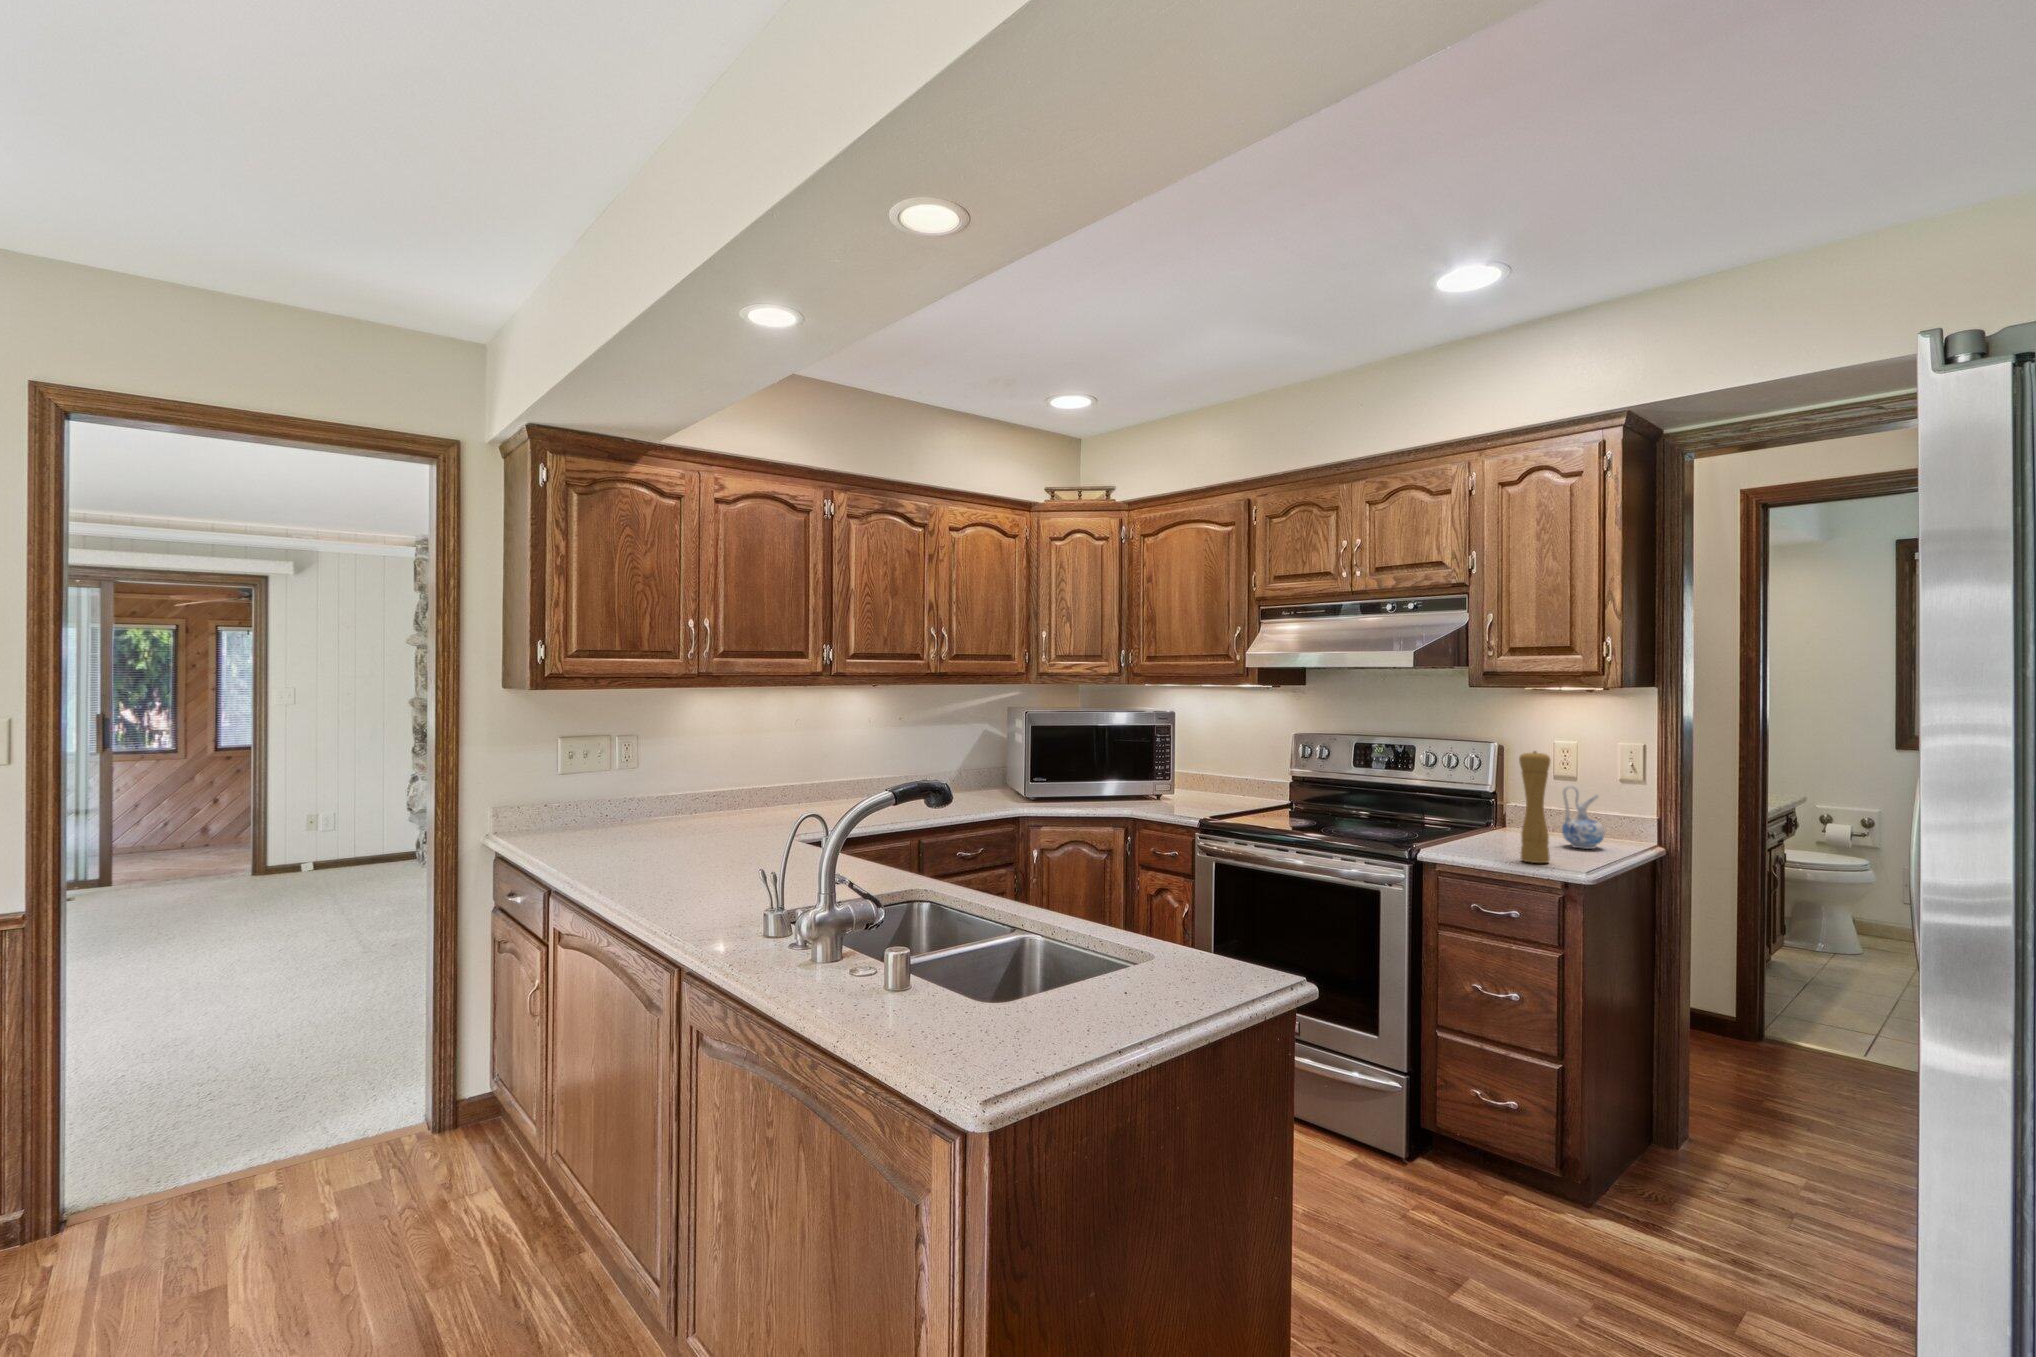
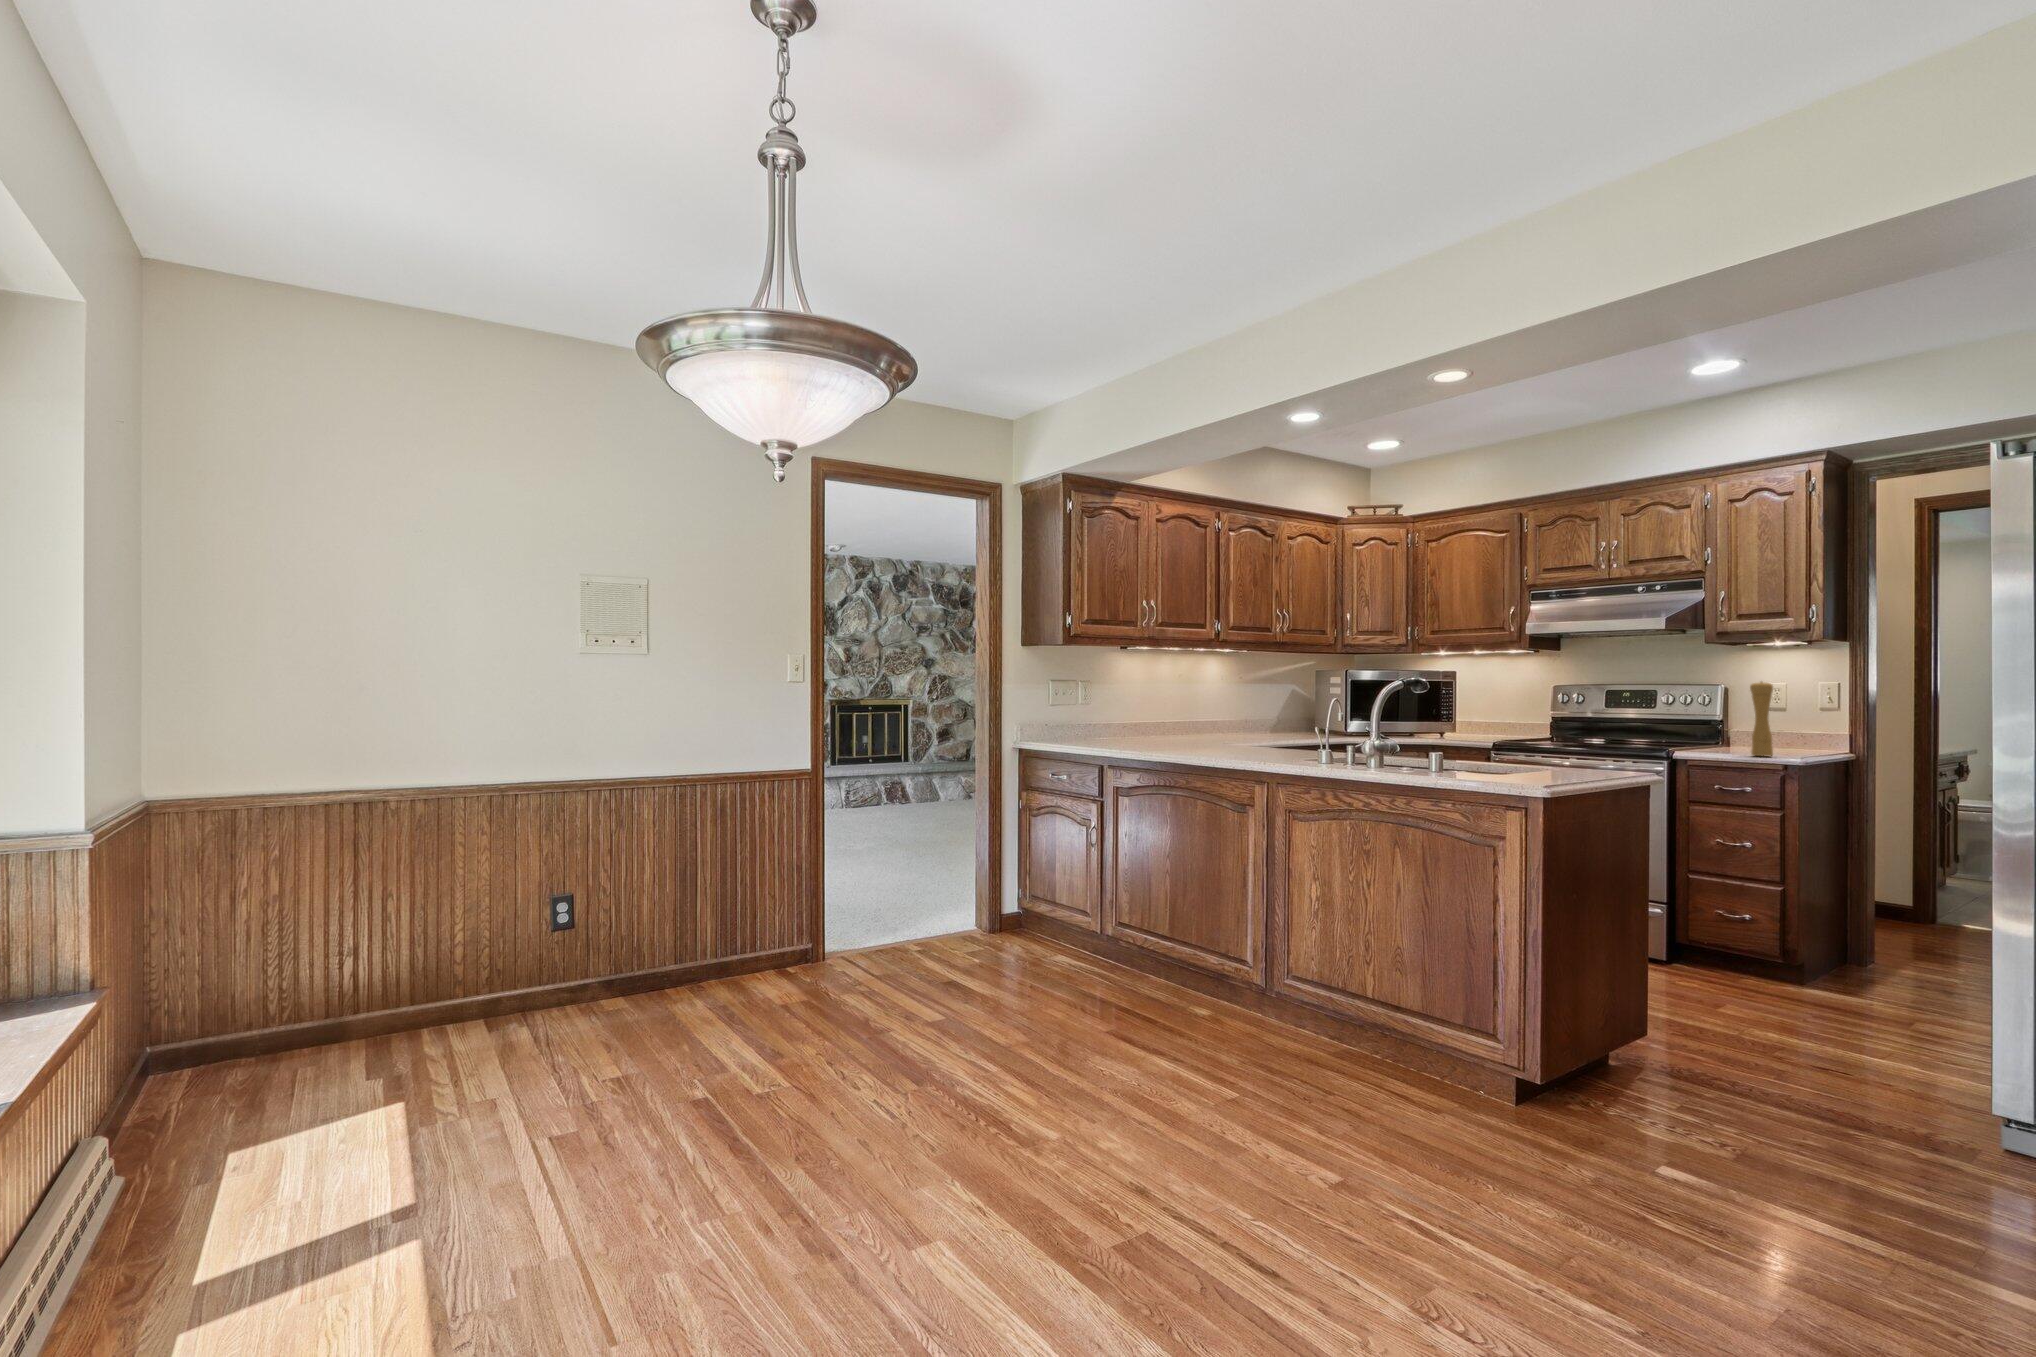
ceramic pitcher: present [1562,785,1604,849] -> none [1778,709,1811,753]

